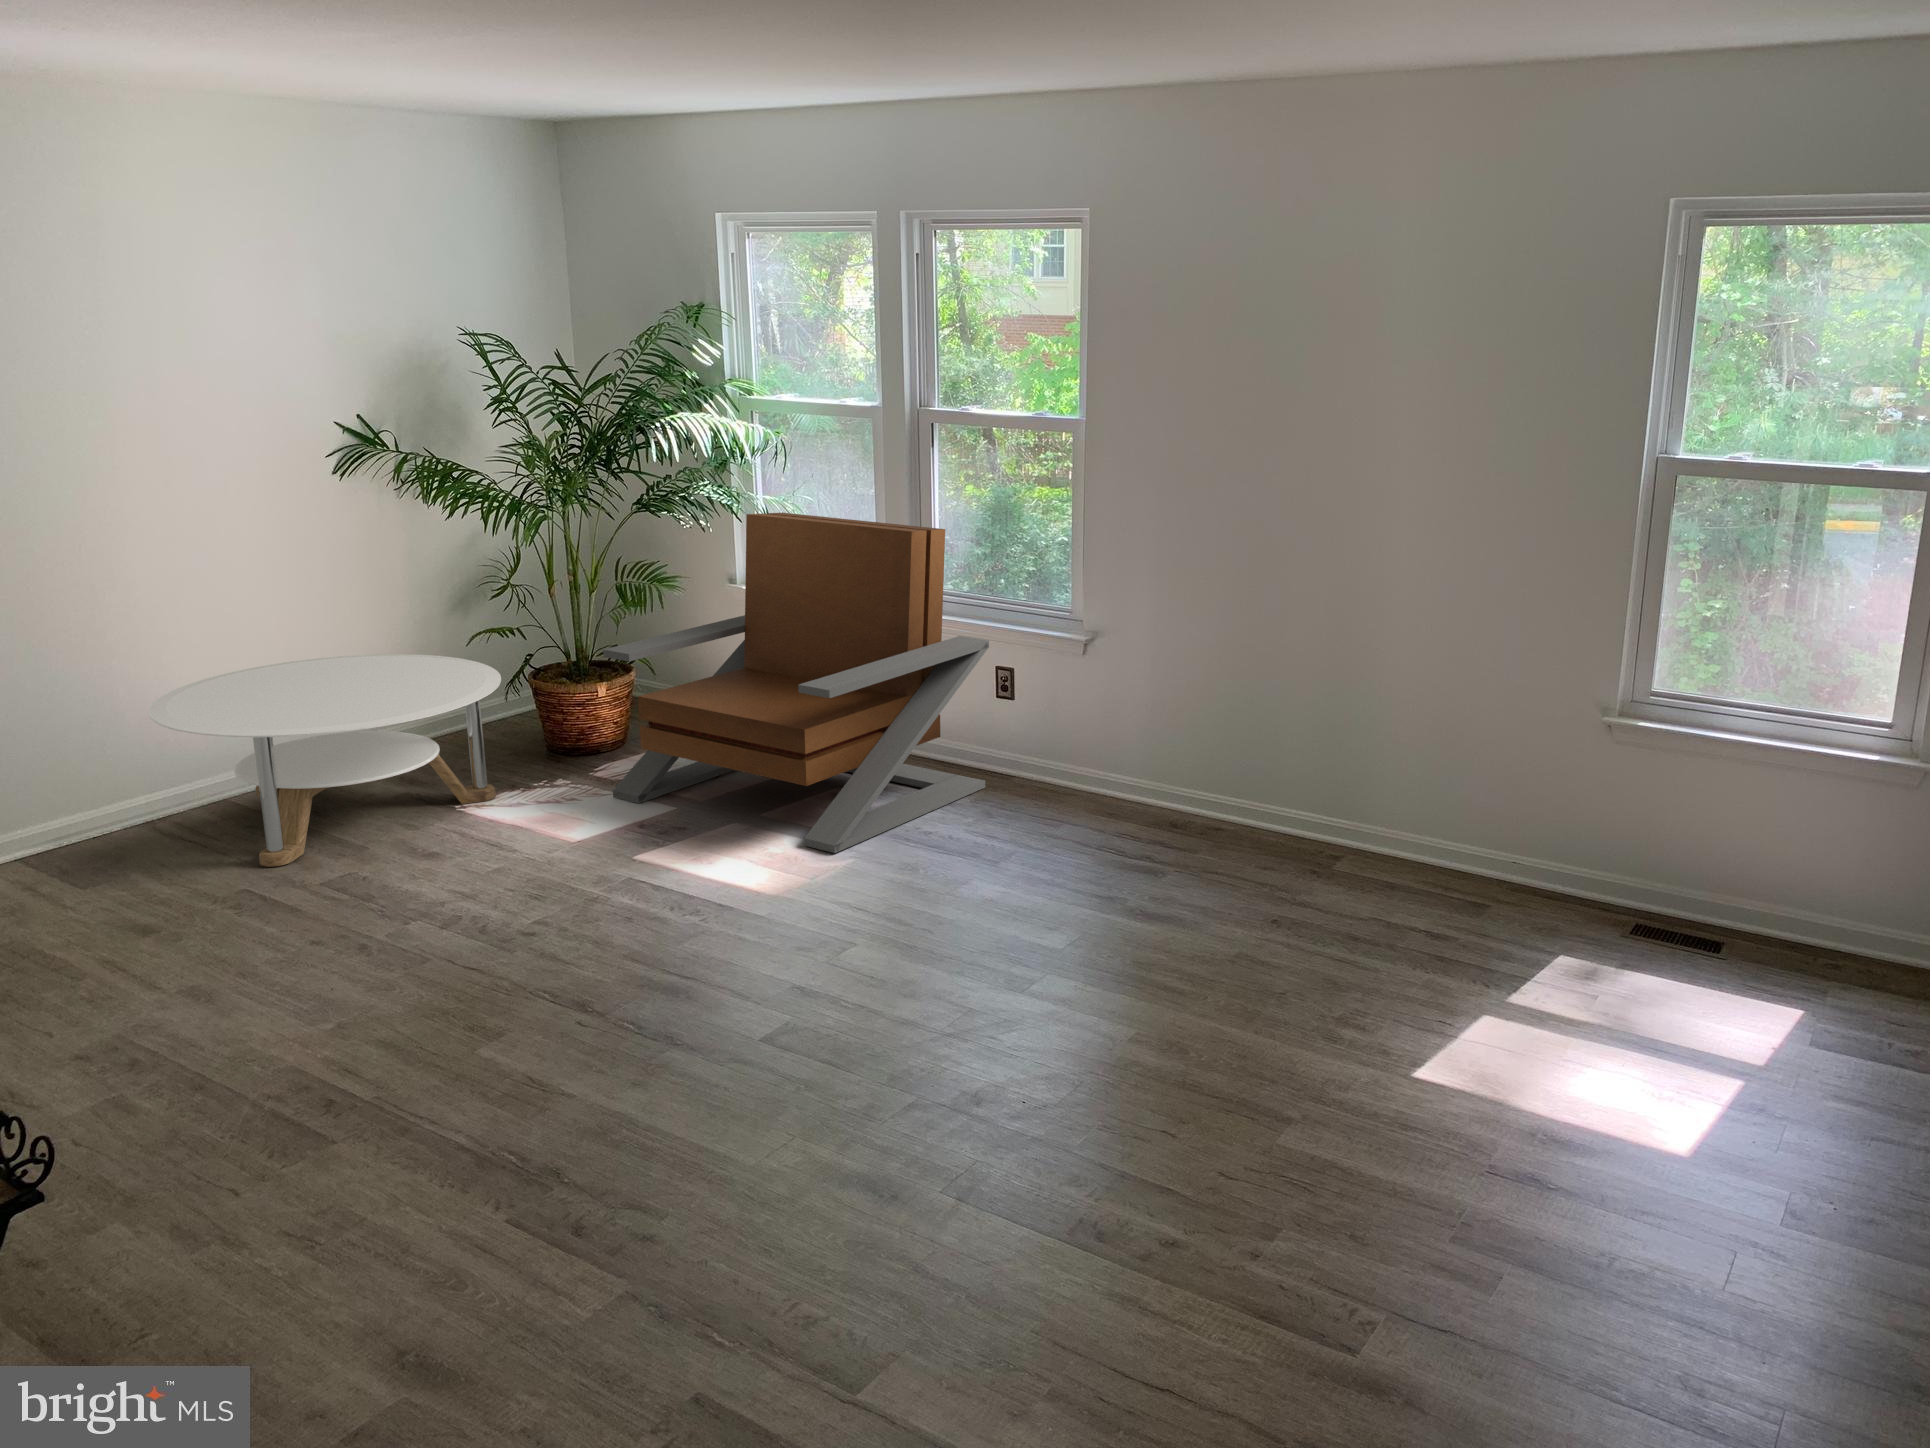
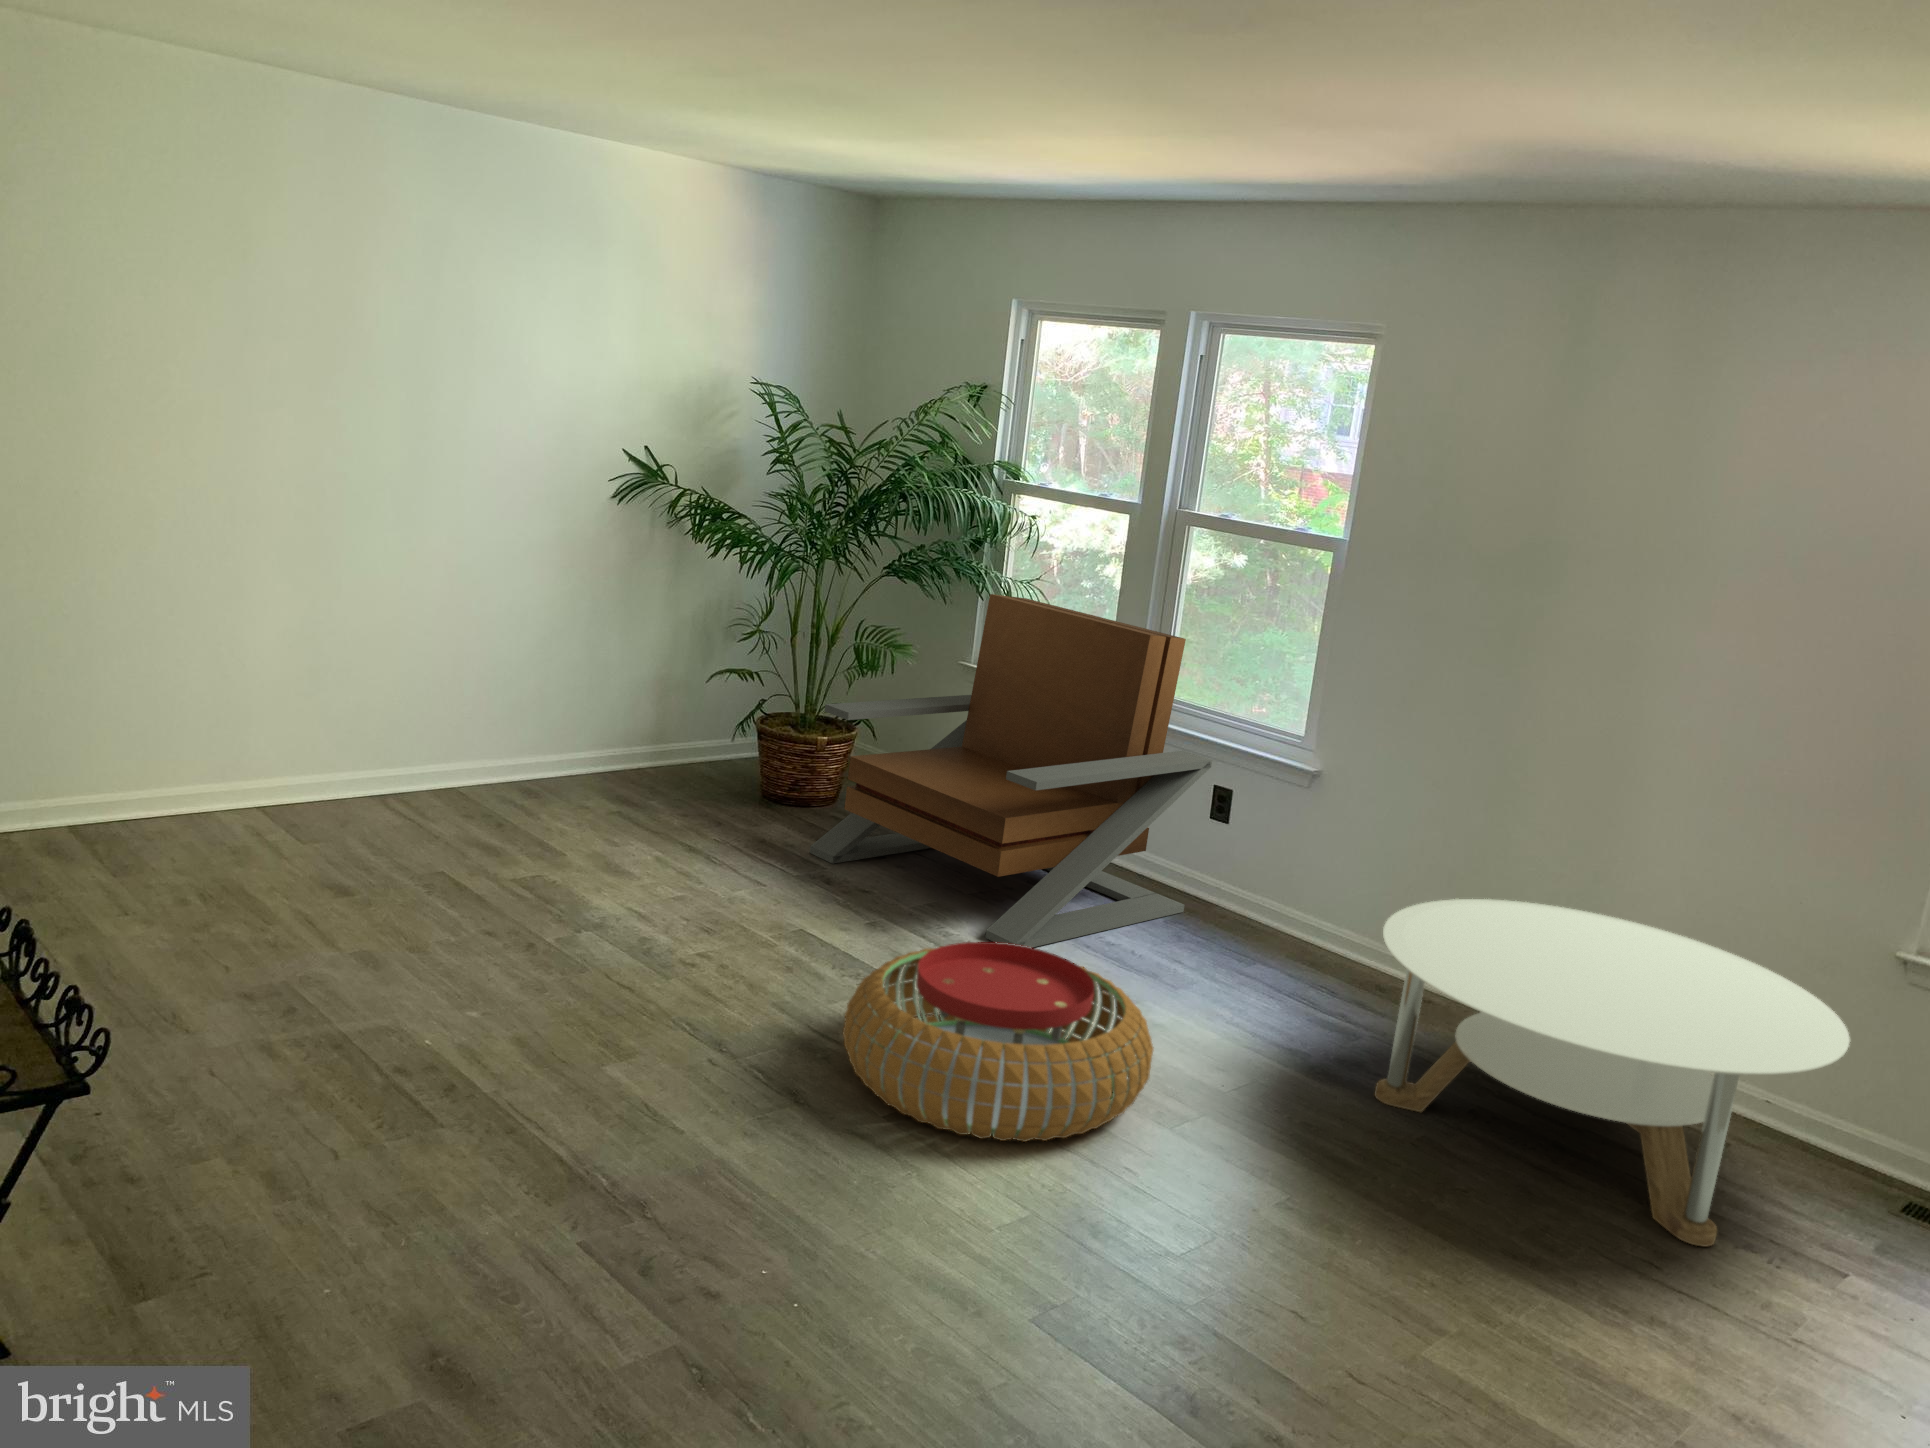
round table: present [149,654,501,867] -> present [1374,899,1850,1246]
pouf: none [693,844,984,1023] -> present [843,942,1154,1142]

